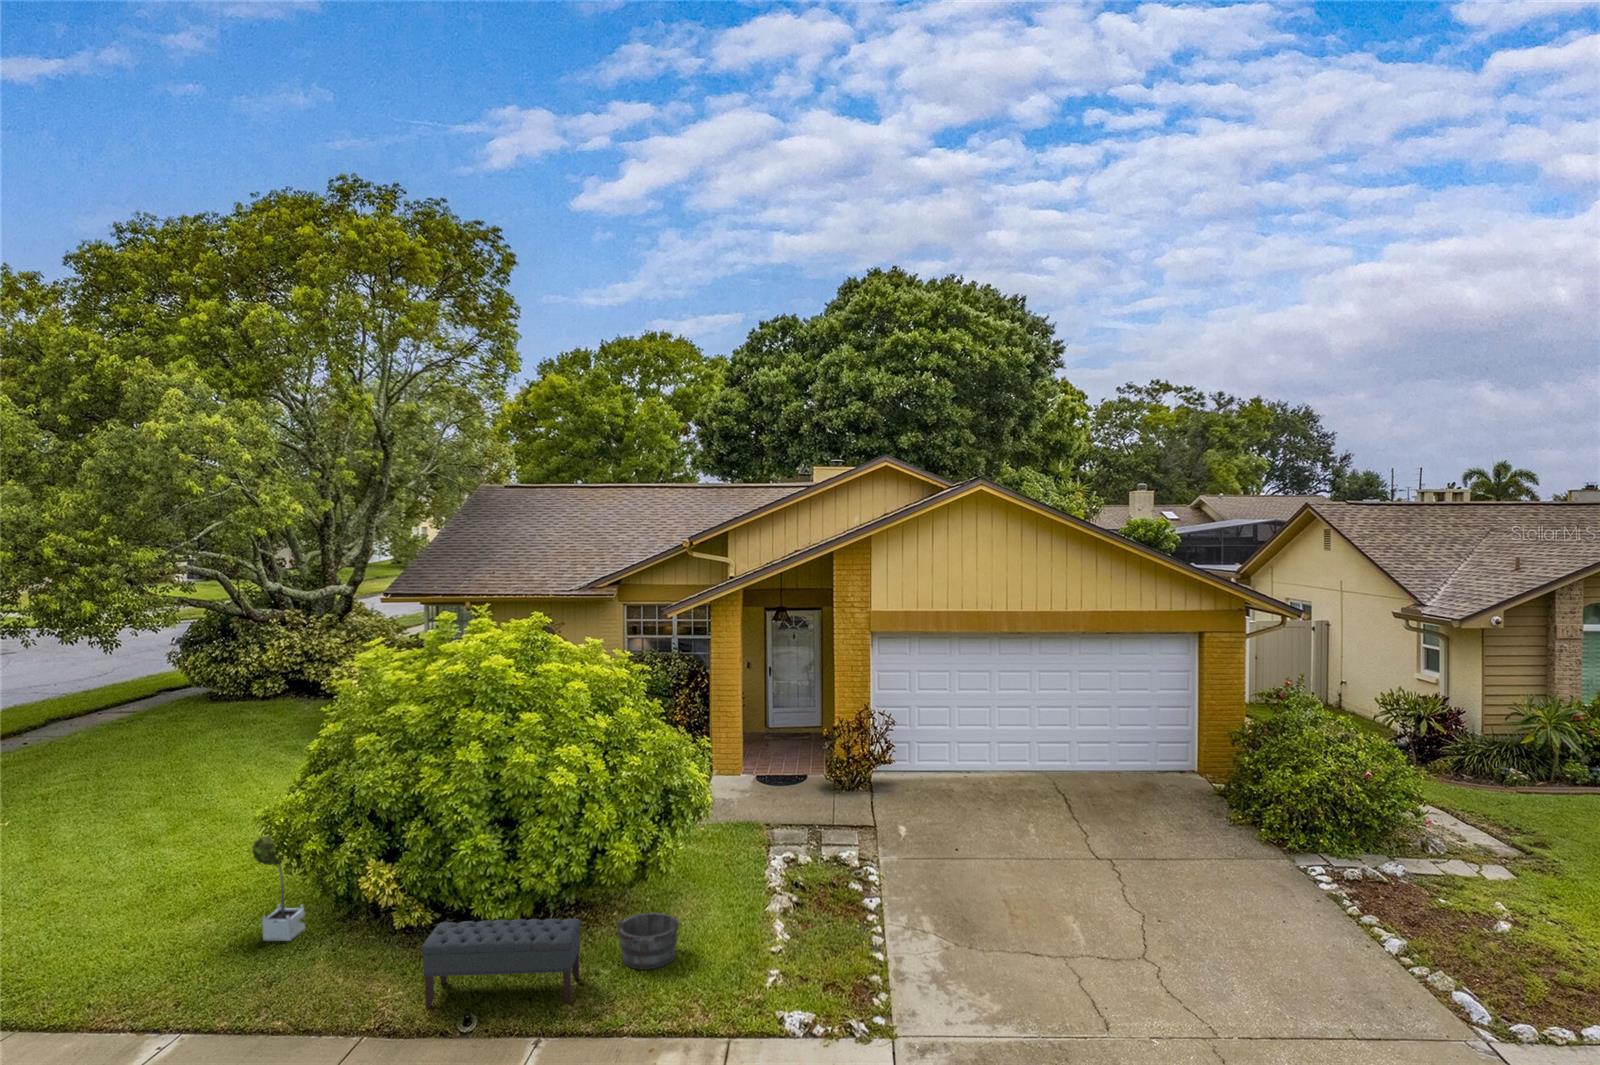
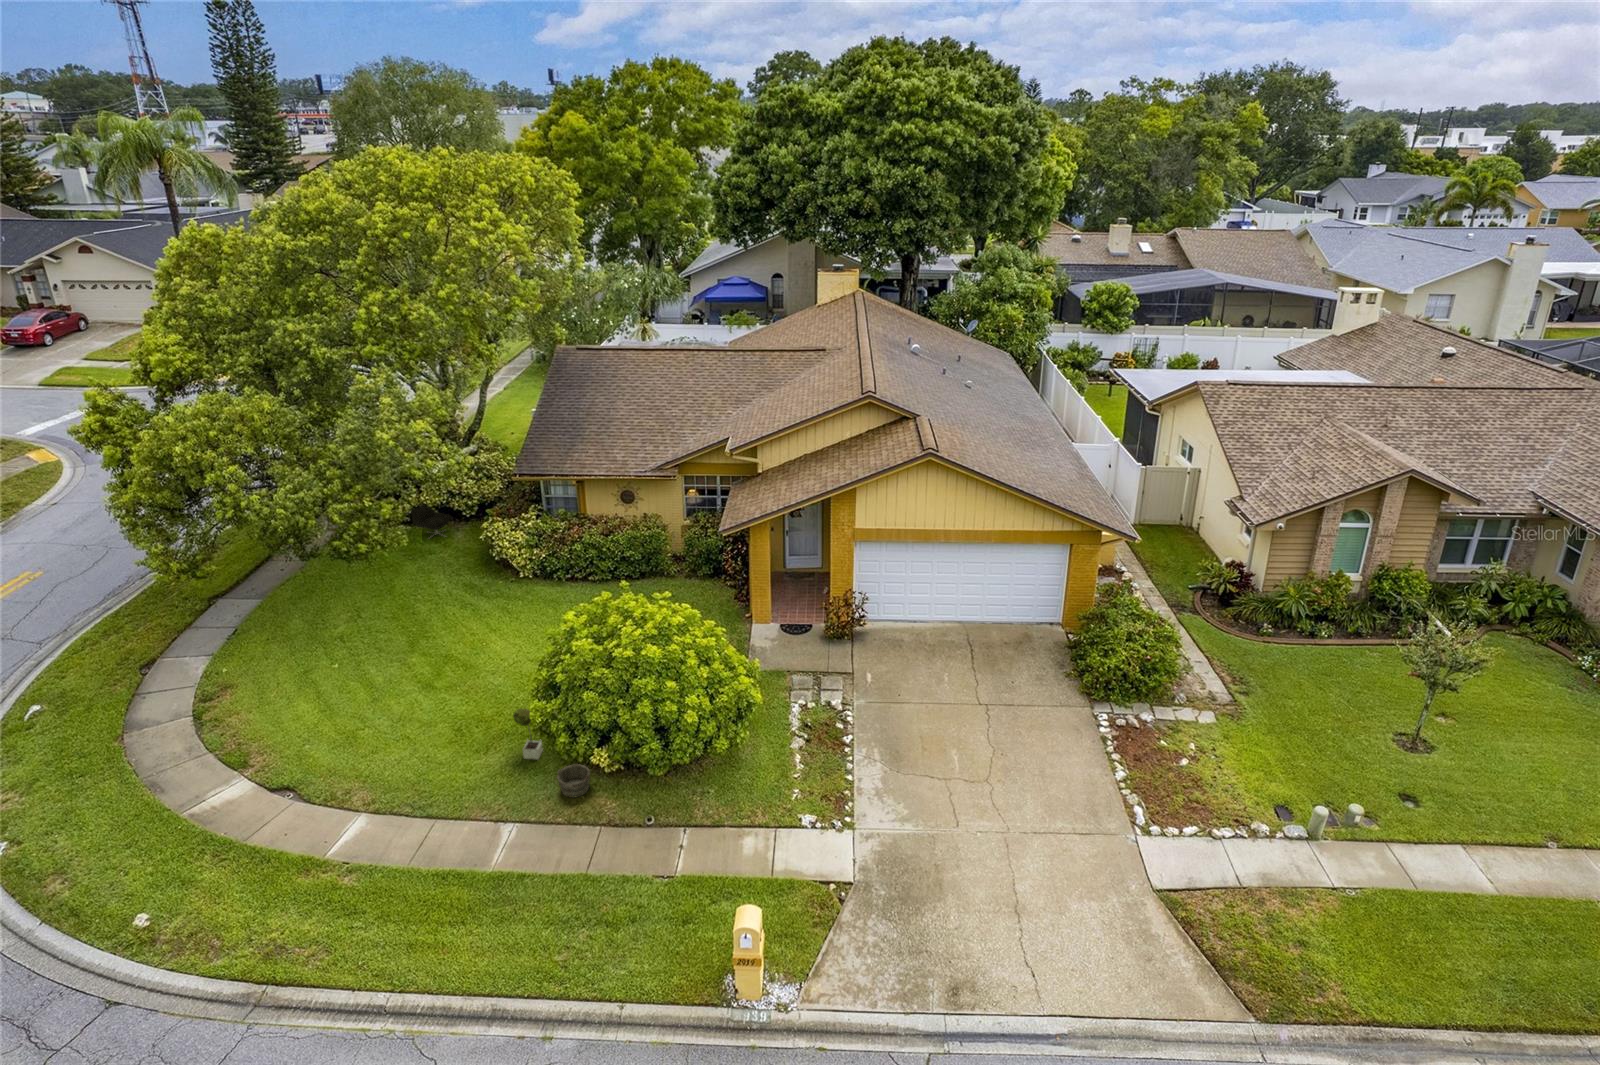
lounge chair: none [243,682,301,726] -> present [411,506,451,537]
bucket: present [617,913,679,970] -> present [557,764,590,798]
bench: present [421,918,581,1008] -> none [622,765,698,809]

